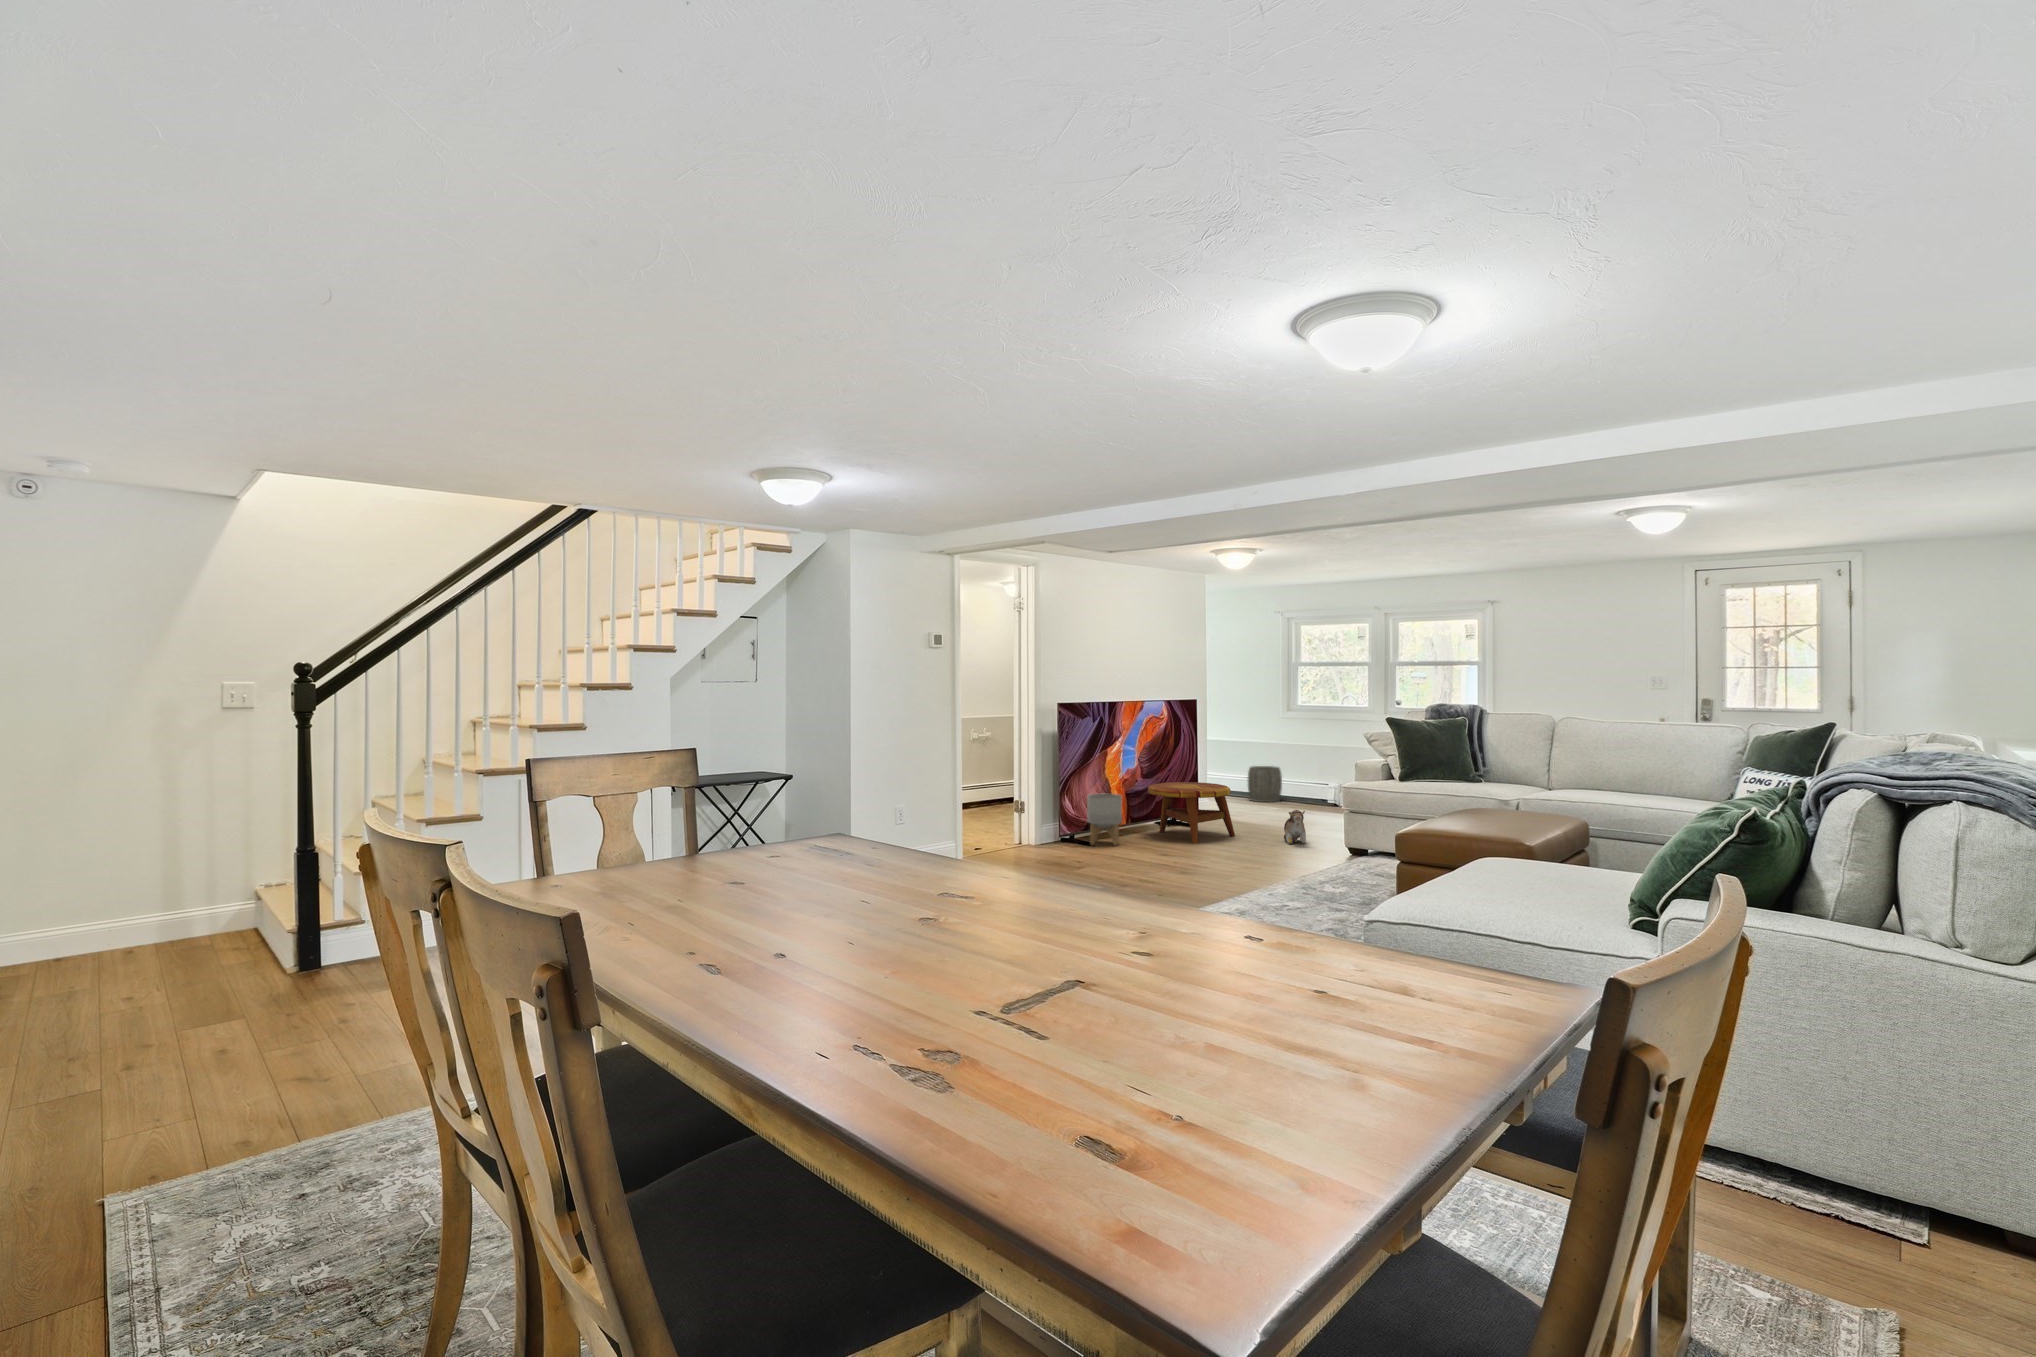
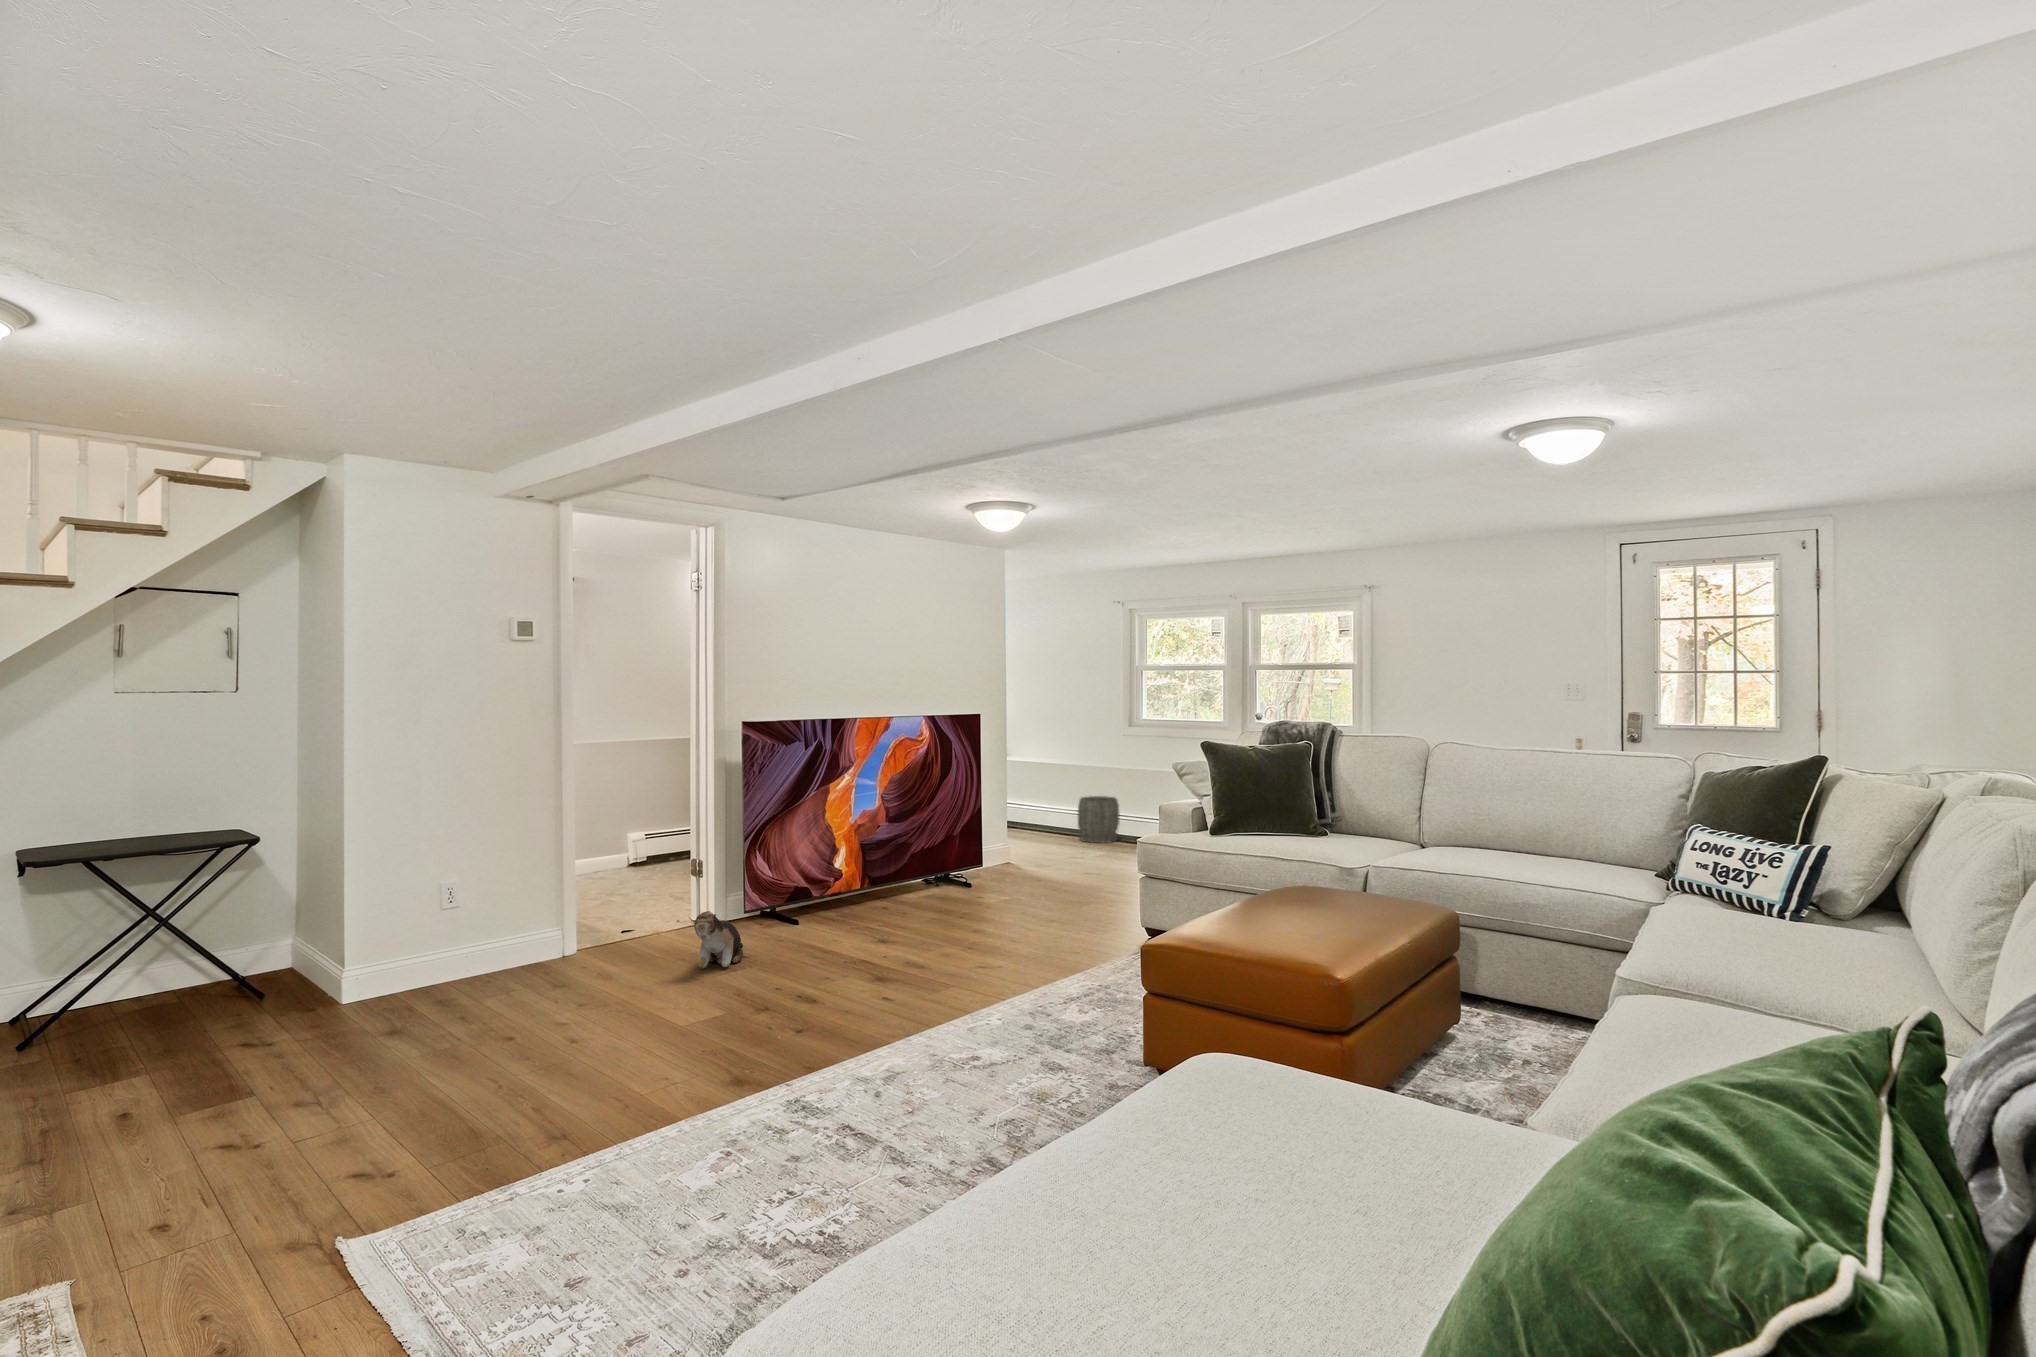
side table: present [1148,782,1235,844] -> none [889,828,1009,919]
planter: present [1087,794,1122,846] -> none [787,848,837,926]
plush toy: present [1284,810,1306,844] -> present [689,911,743,969]

